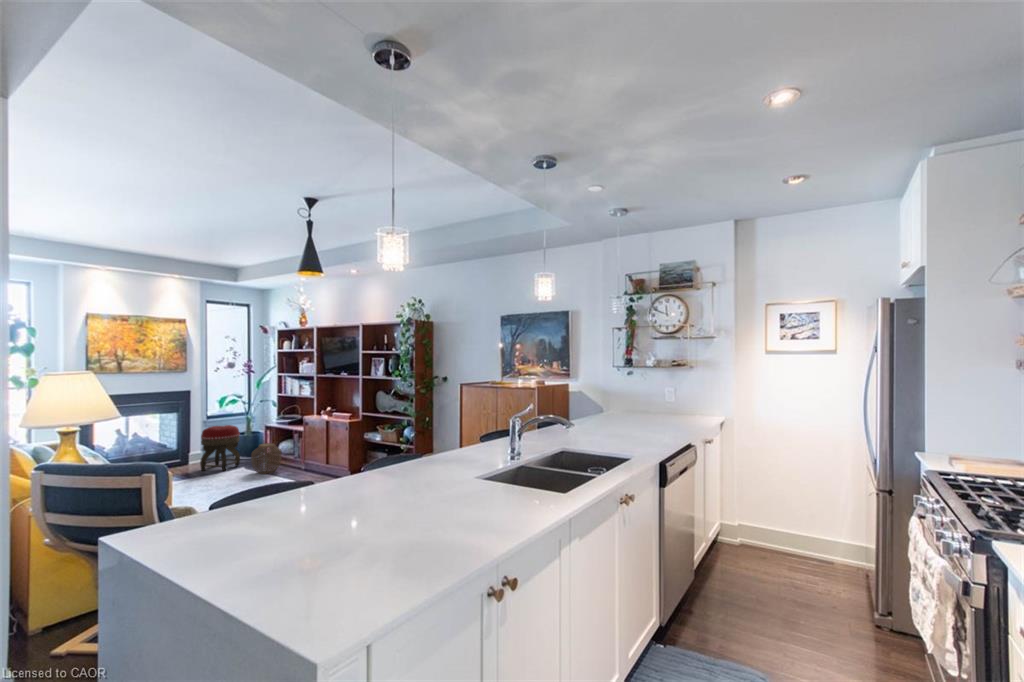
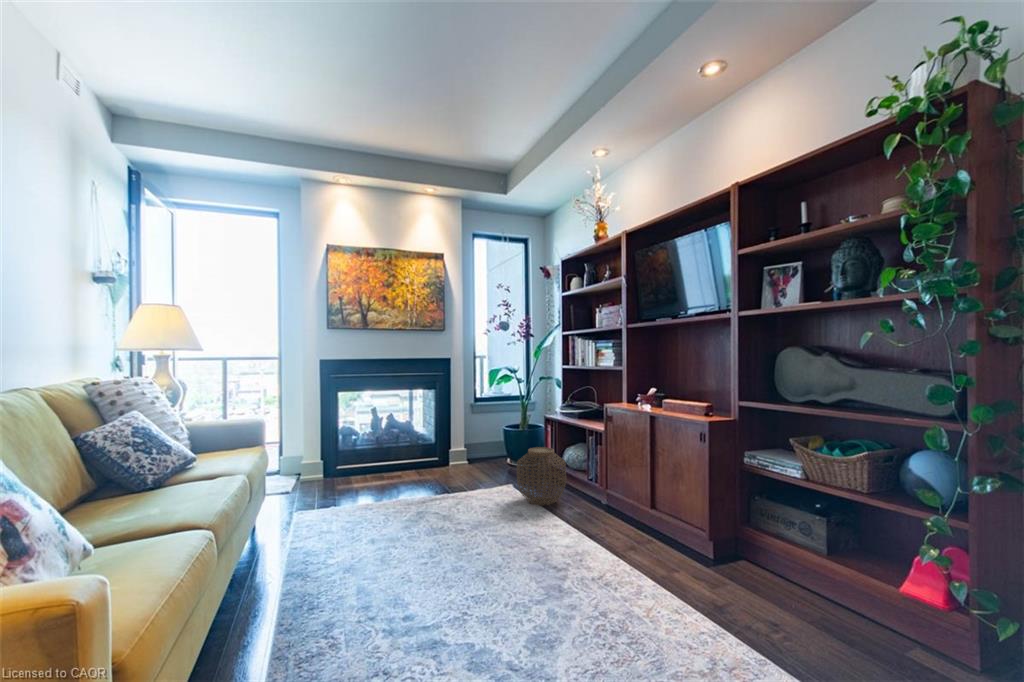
footstool: present [200,425,240,471] -> none [453,410,508,486]

